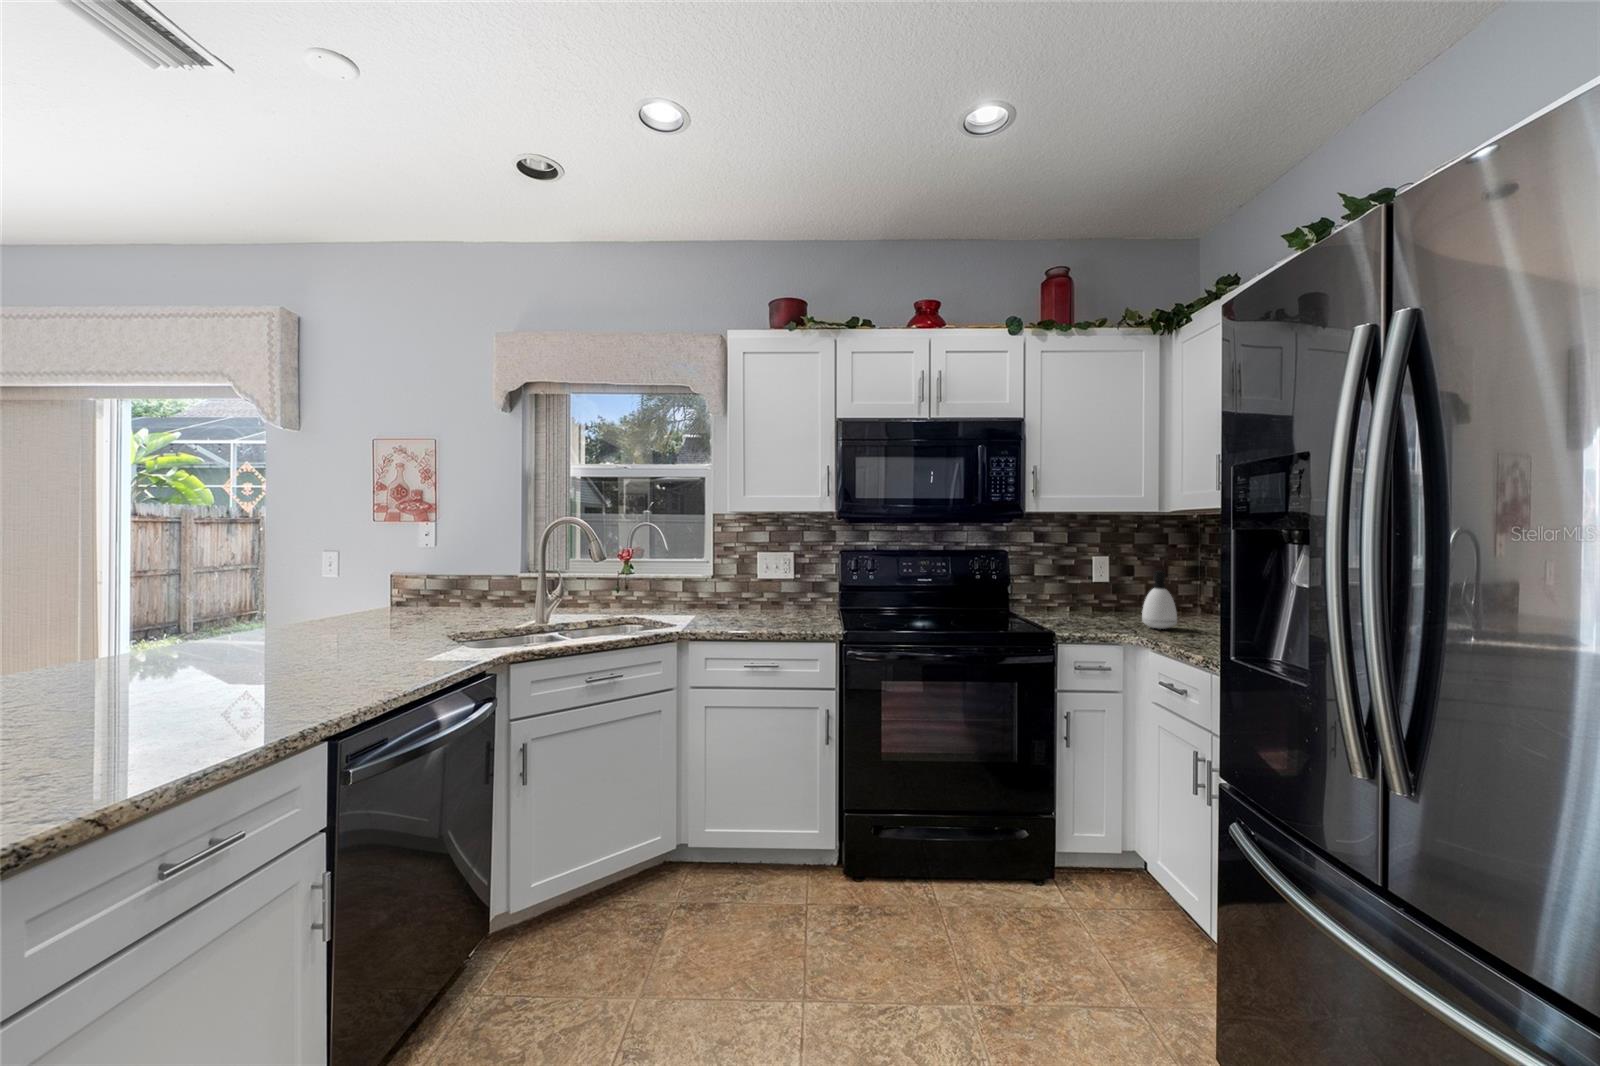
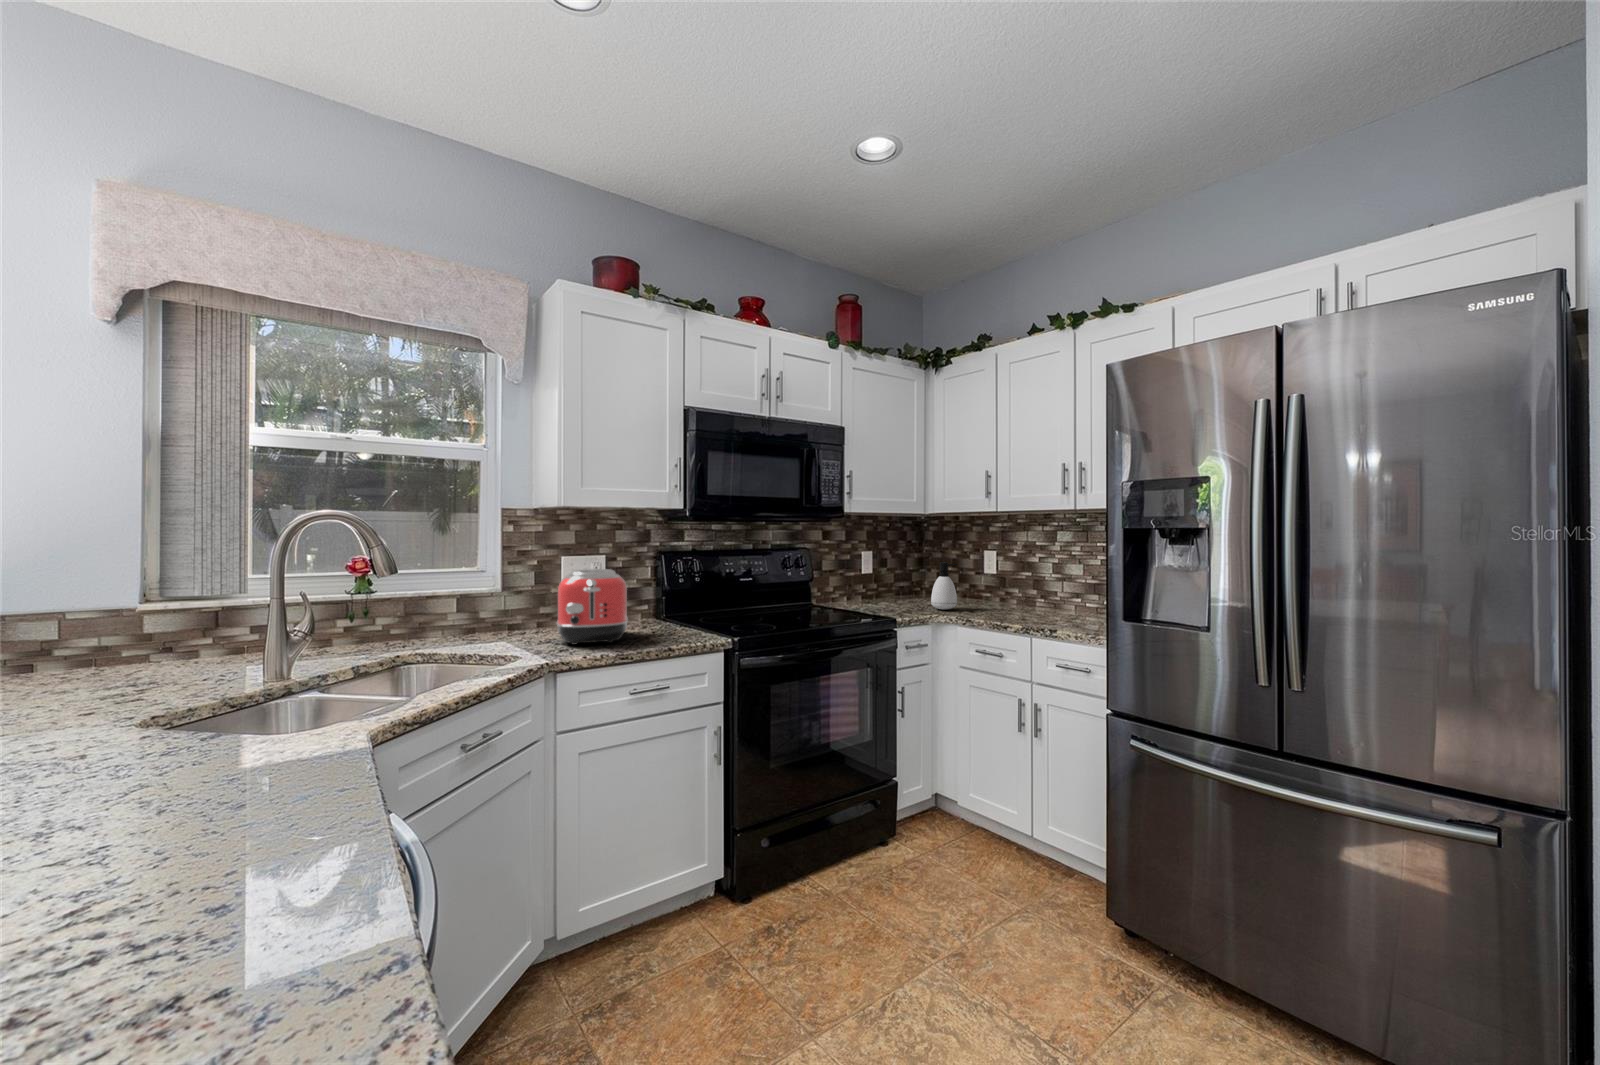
toaster: none [715,564,781,625] -> present [557,569,628,644]

